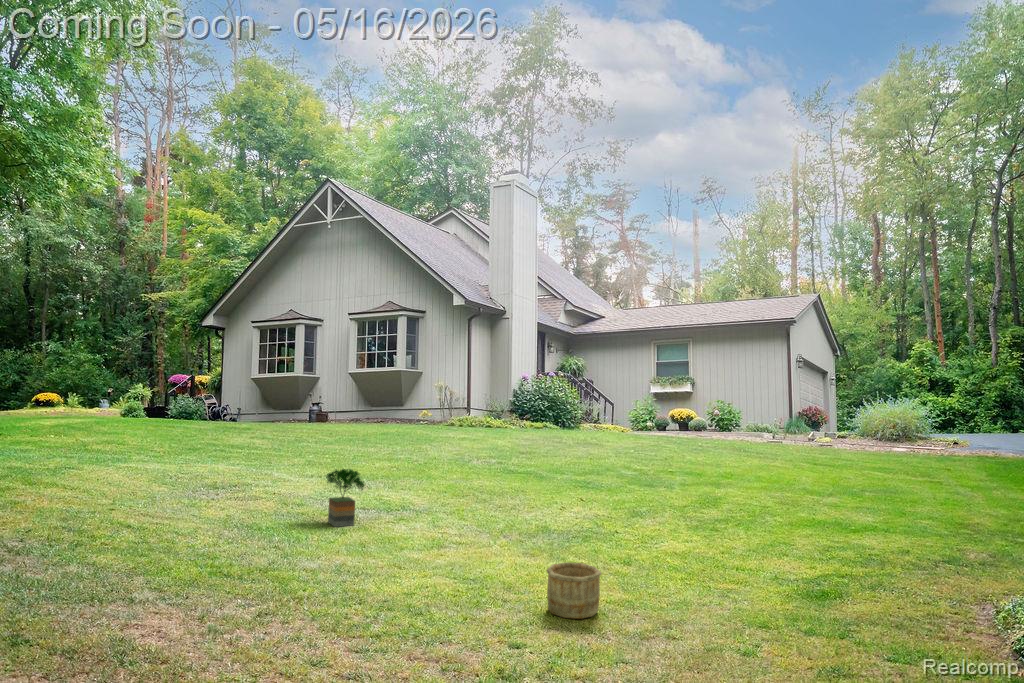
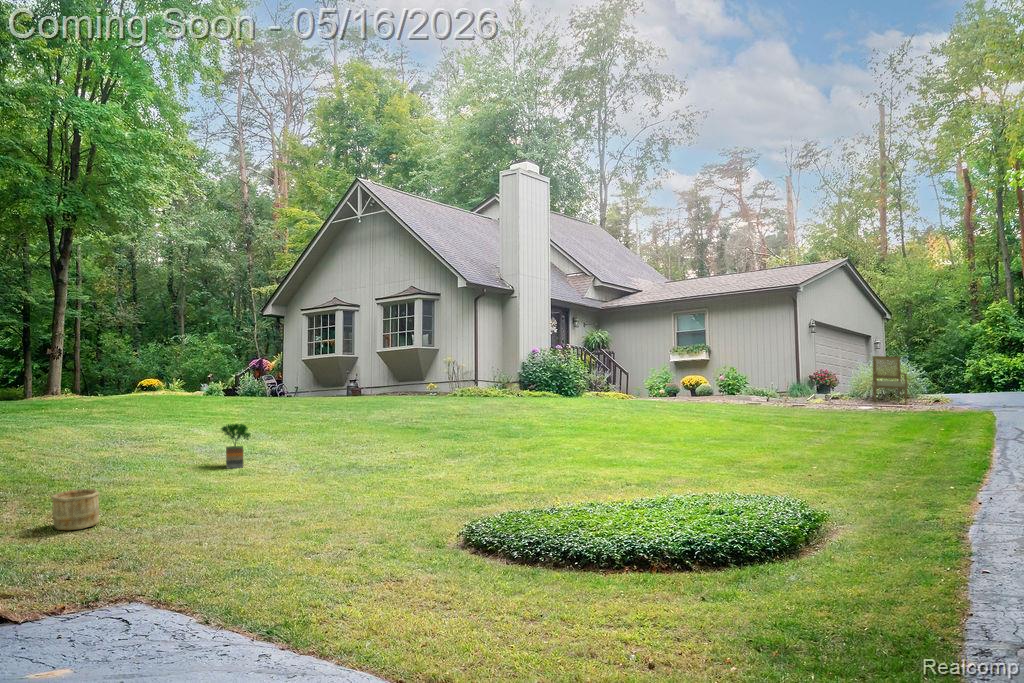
chair: none [888,395,927,446] -> present [872,356,908,404]
wooden bucket: present [547,562,601,619] -> present [51,489,99,530]

